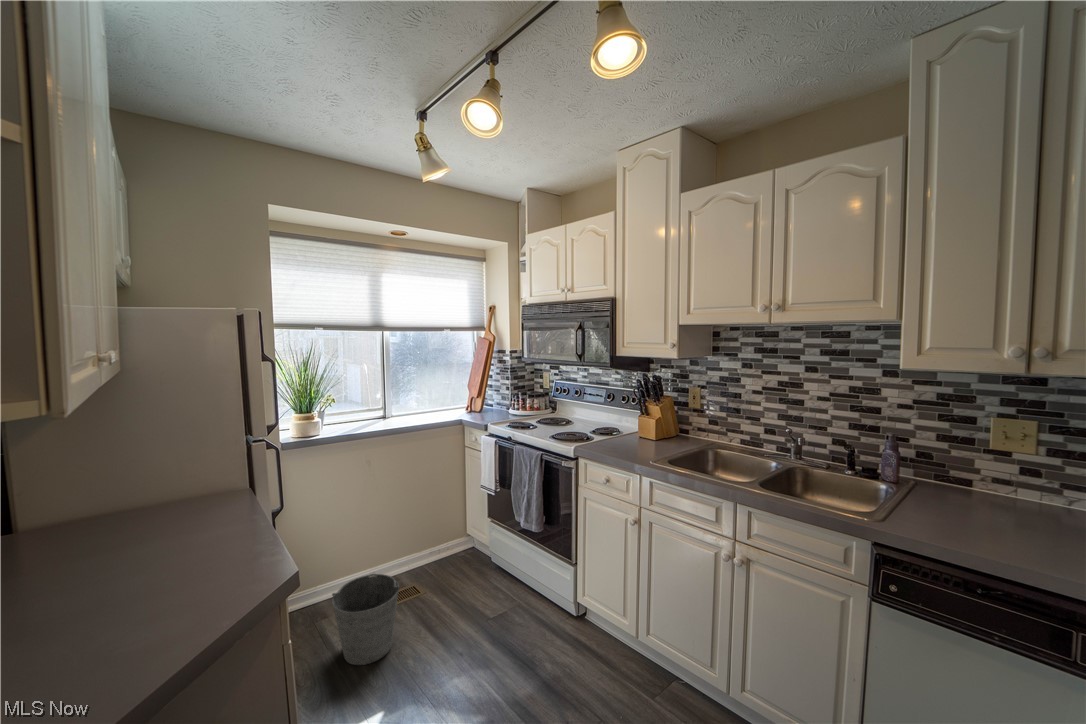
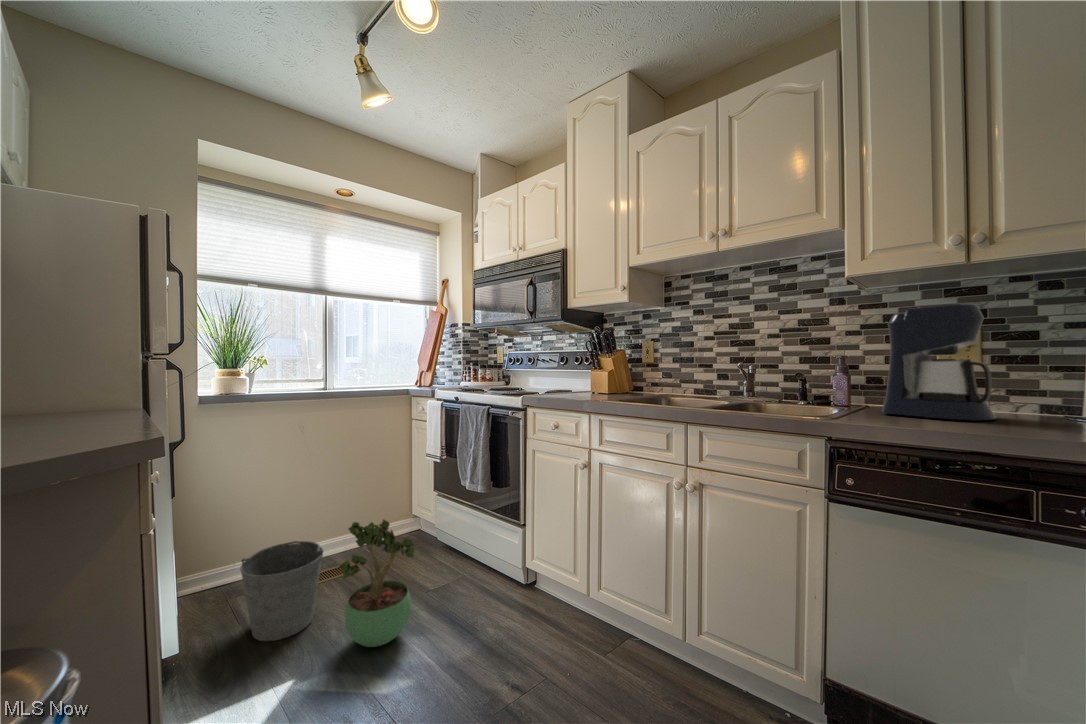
coffee maker: none [929,403,1044,525] -> present [882,304,996,420]
potted plant: none [416,568,483,677] -> present [339,519,414,647]

